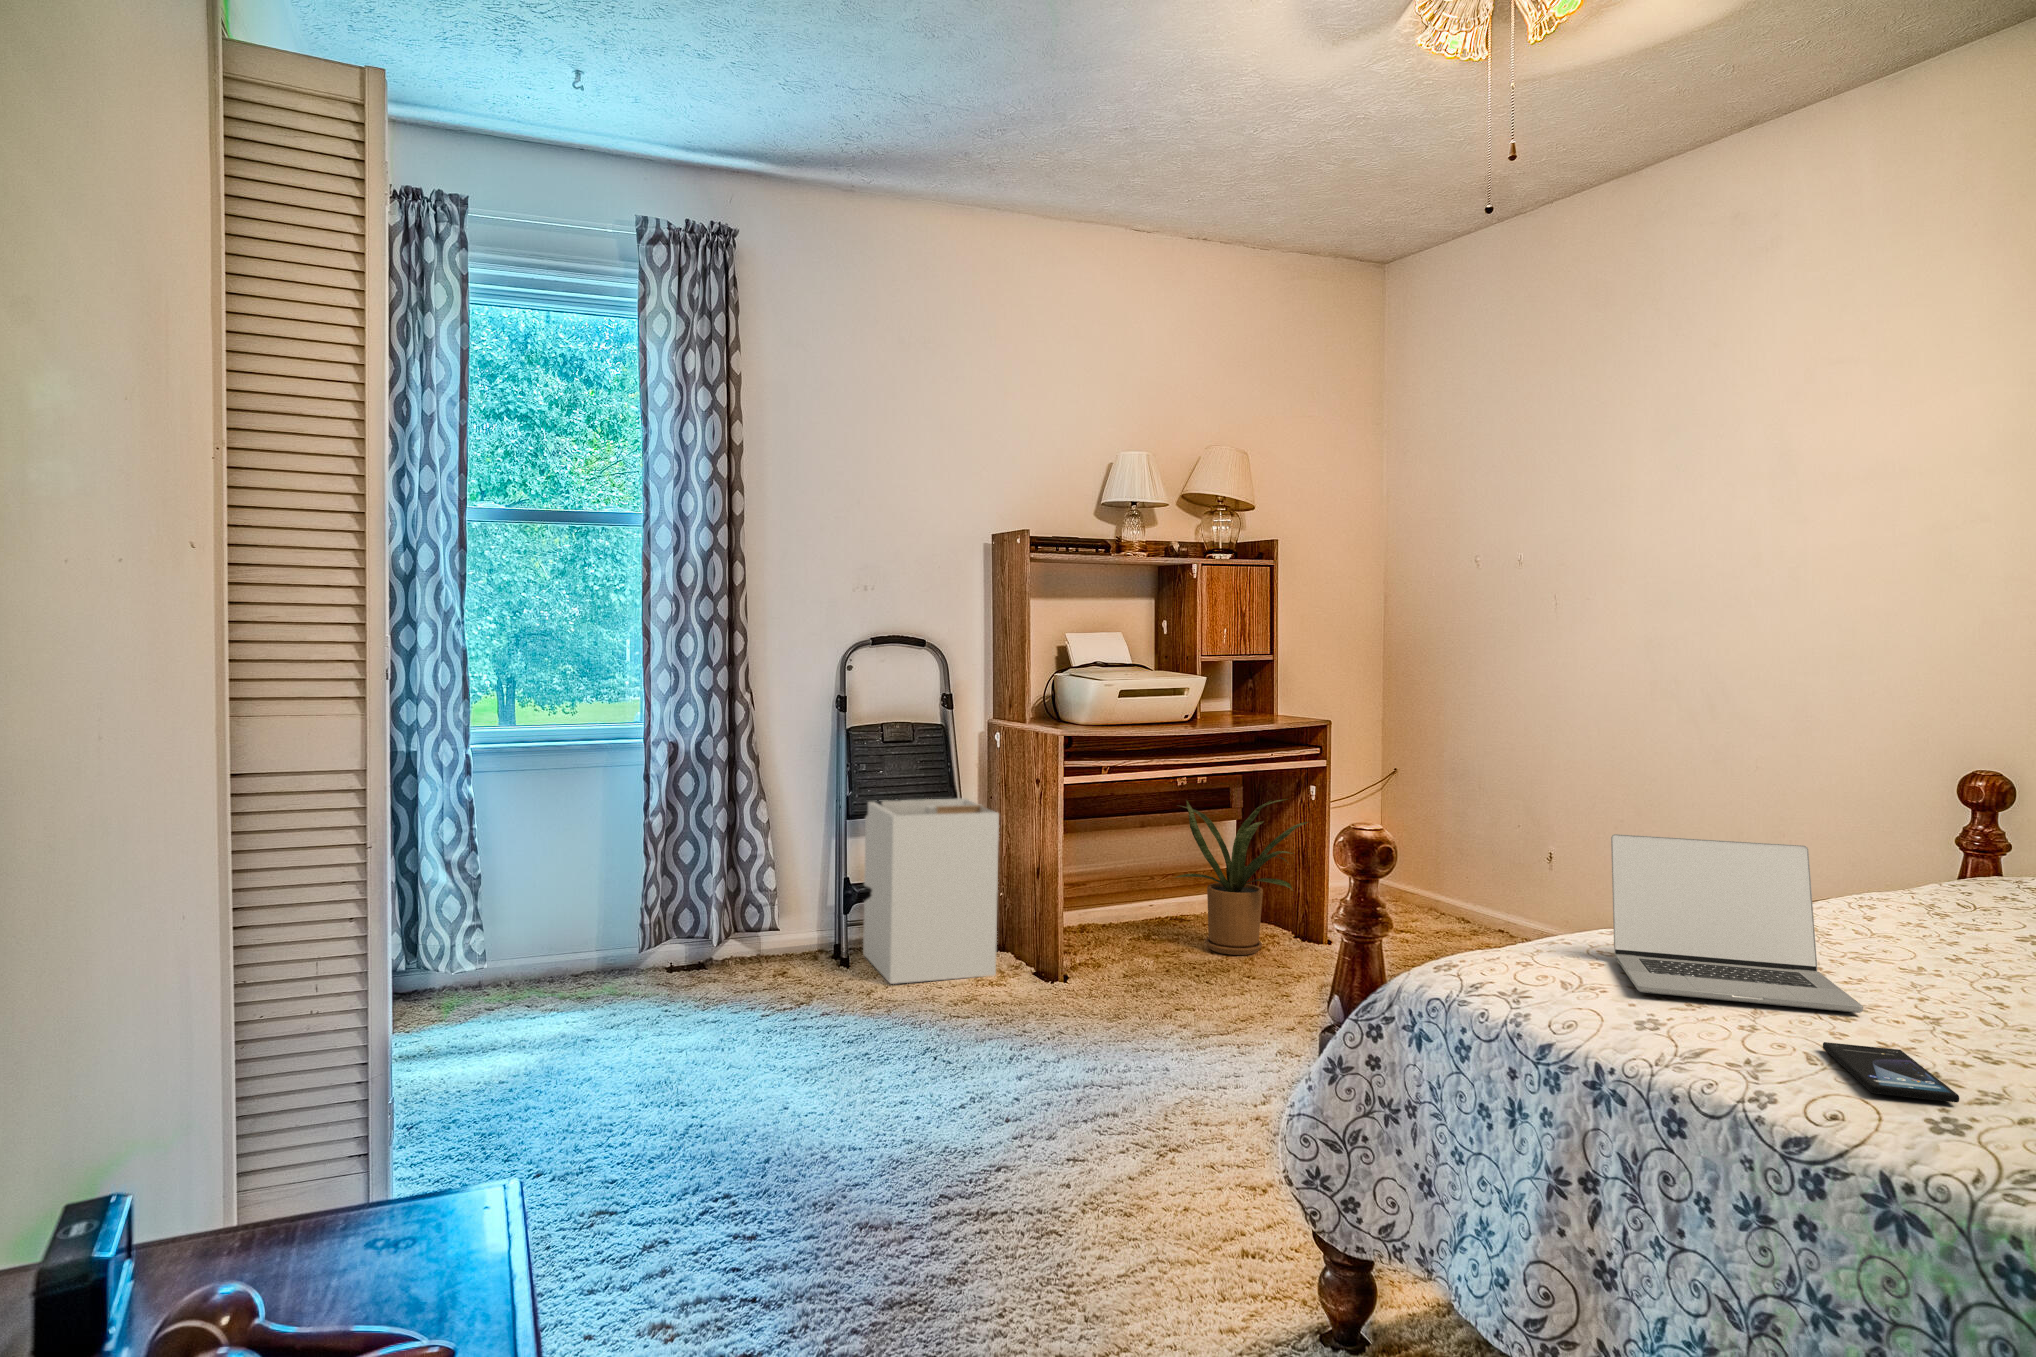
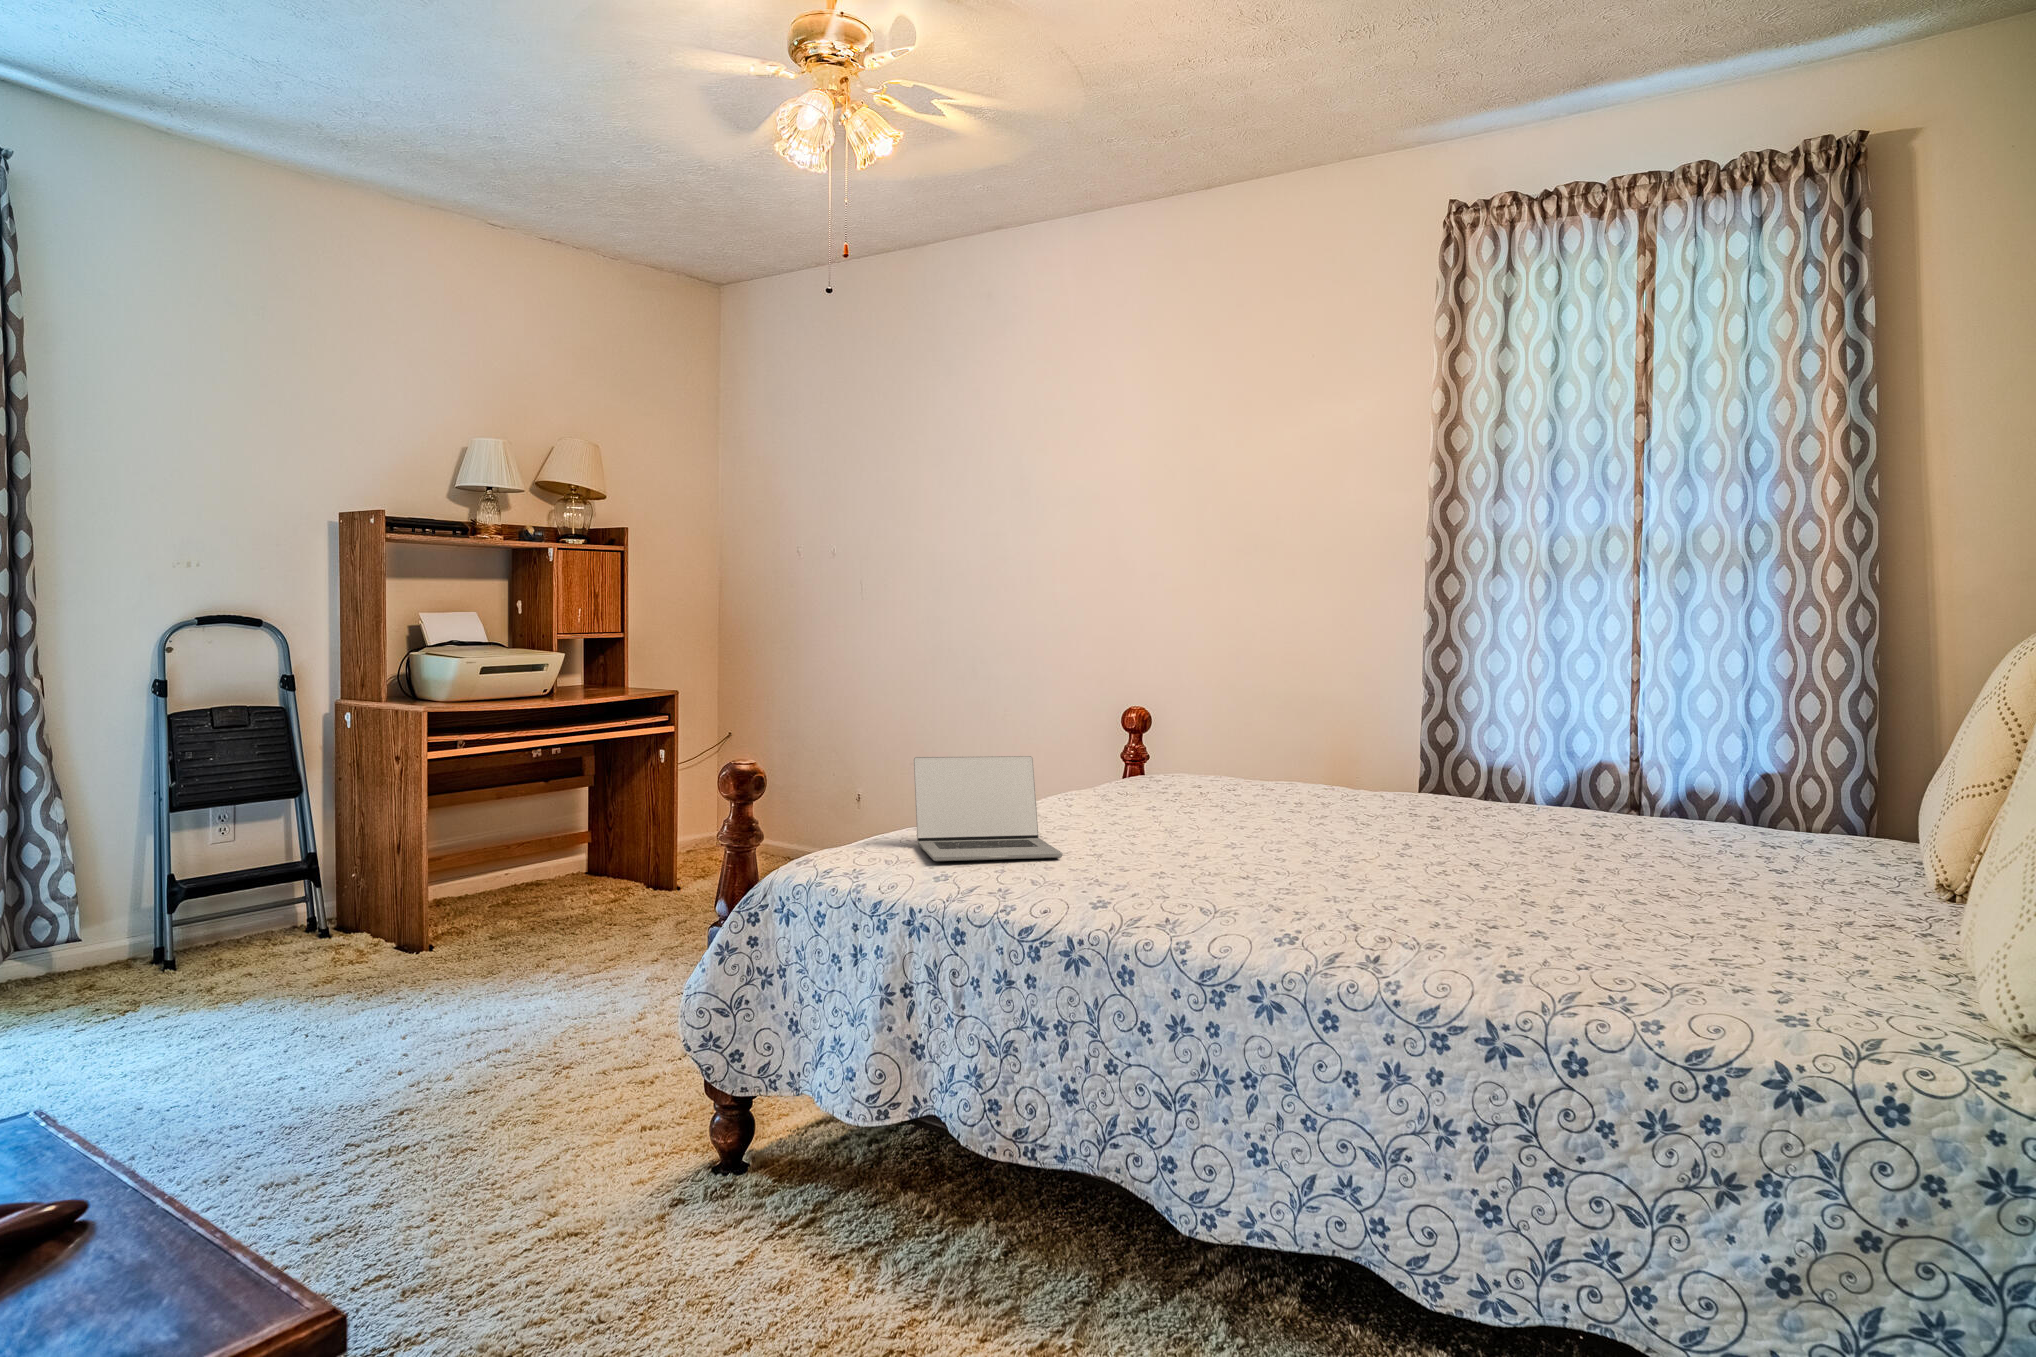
laundry hamper: present [863,798,999,984] -> none [187,782,356,979]
house plant: present [1176,799,1308,955] -> none [537,762,669,908]
smartphone: present [1823,1042,1959,1102] -> none [1040,873,1108,896]

